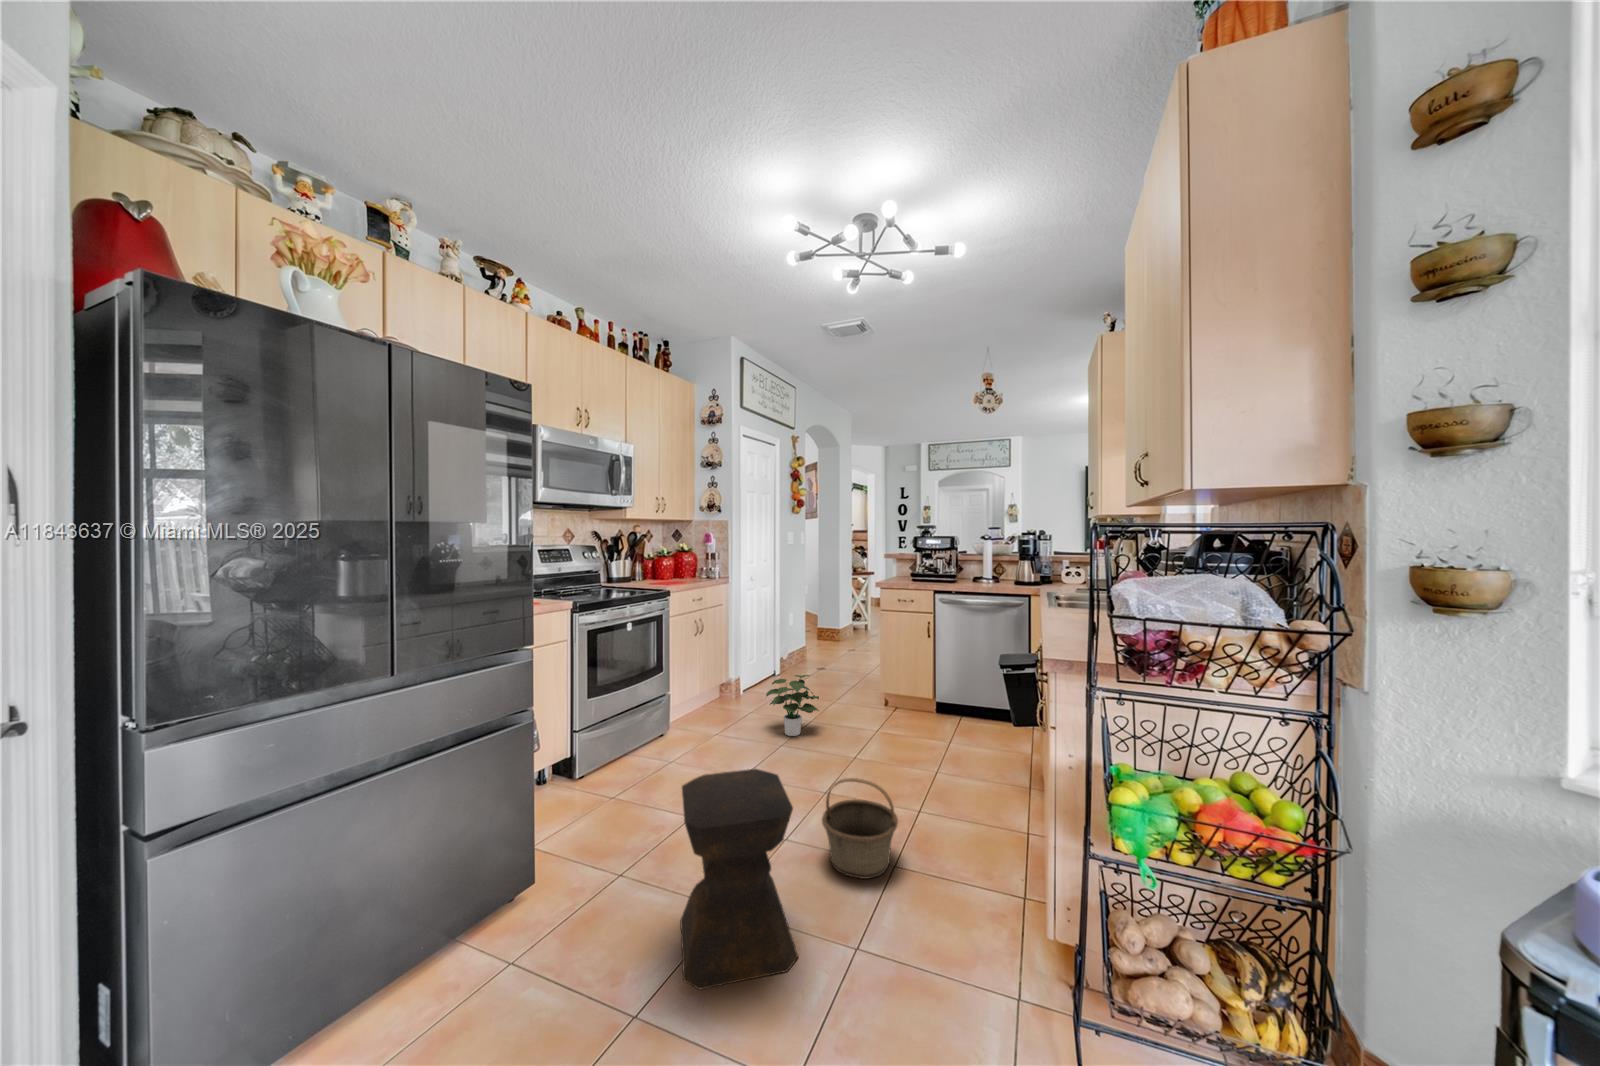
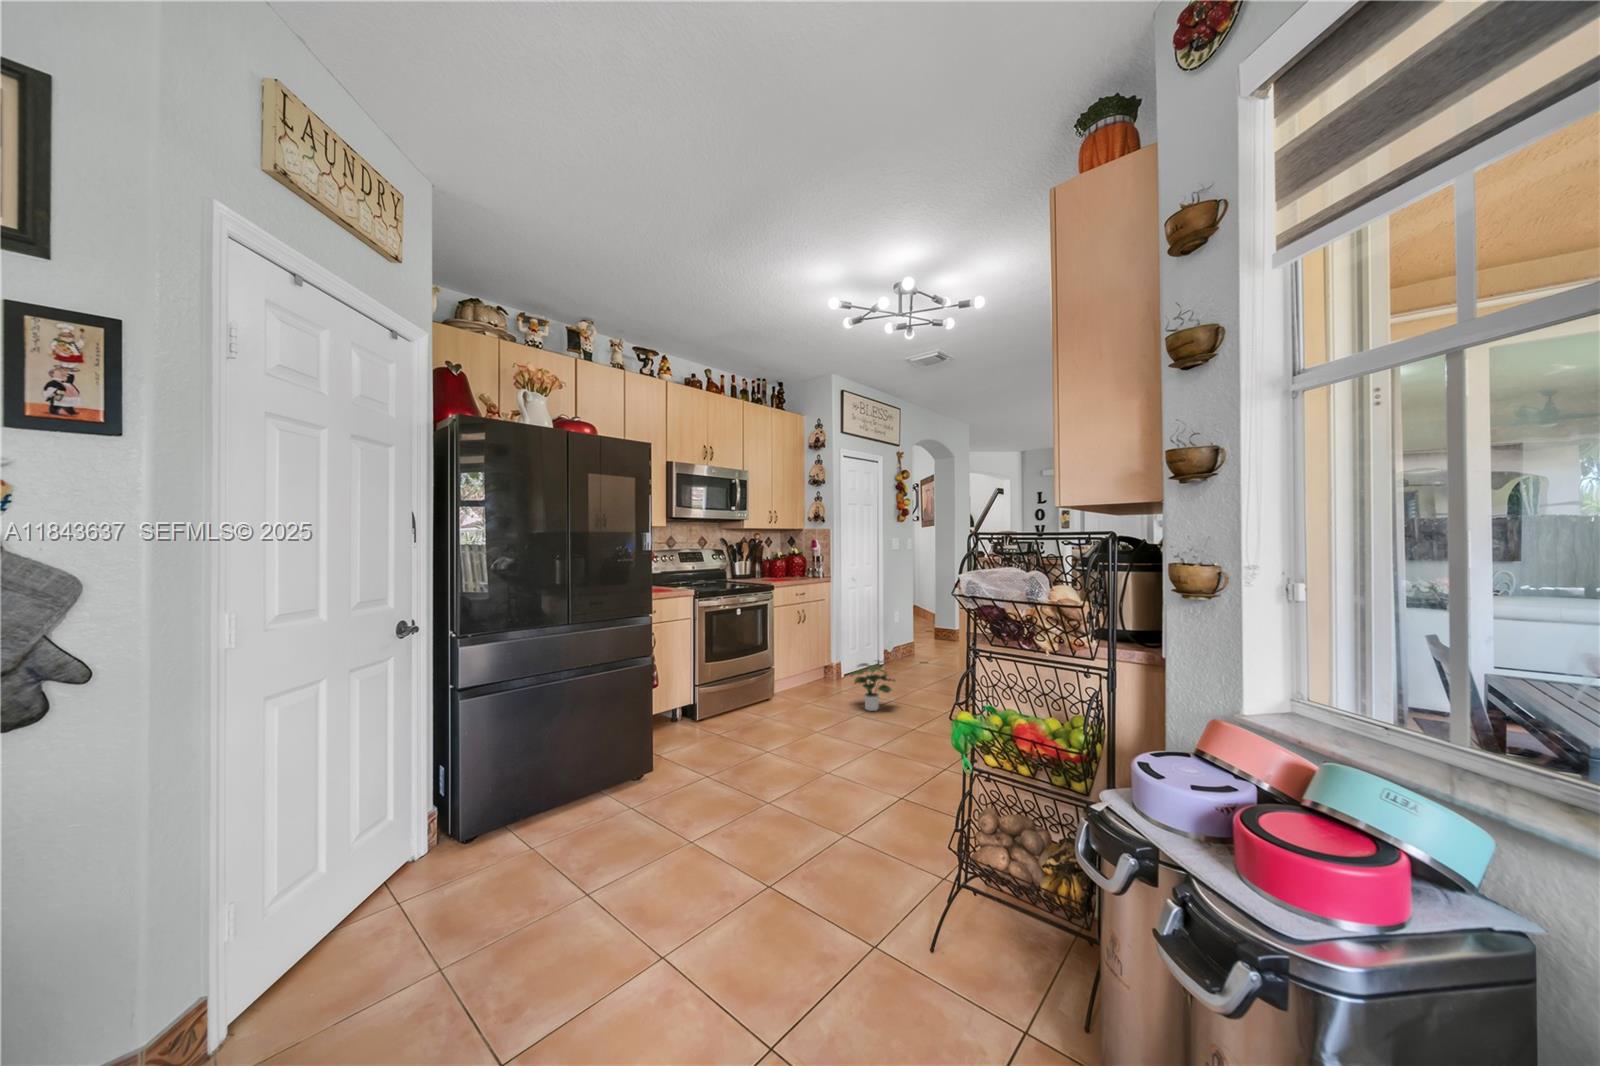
stool: present [681,769,798,989] -> none [730,707,809,839]
basket: present [822,778,898,879] -> none [850,728,909,803]

